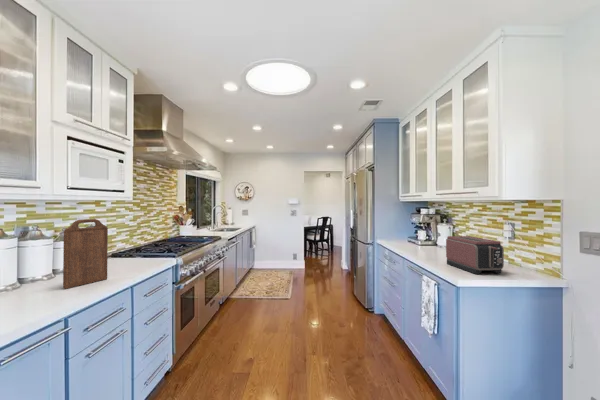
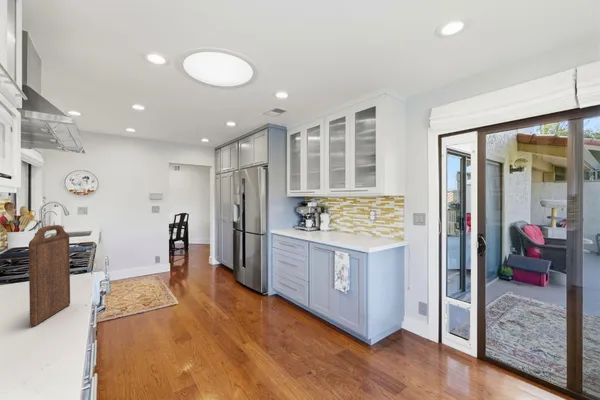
toaster: present [446,236,504,274] -> none [346,220,382,244]

